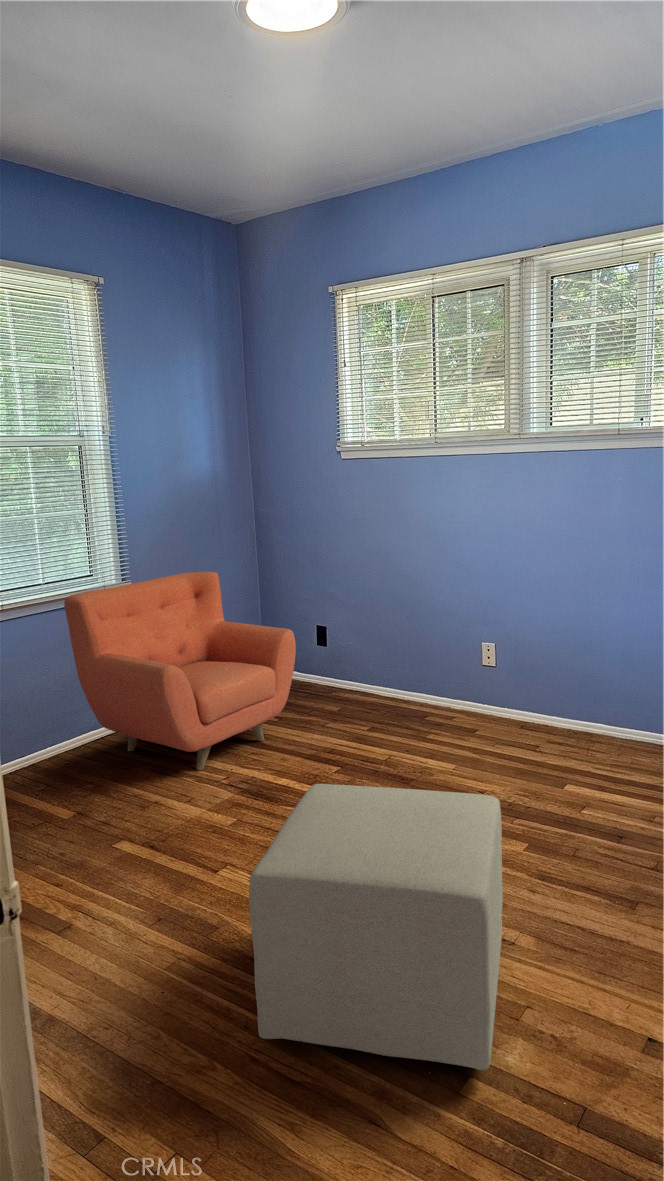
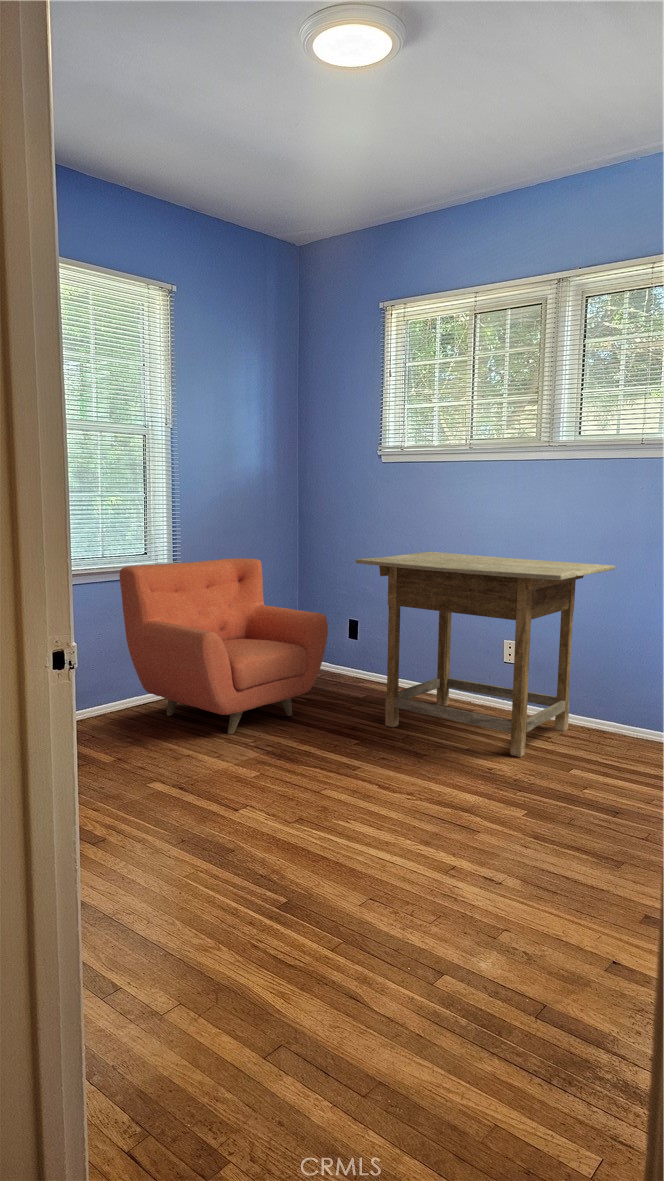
desk: none [322,553,597,775] -> present [356,552,615,757]
ottoman: present [249,784,503,1070] -> none [259,723,494,967]

